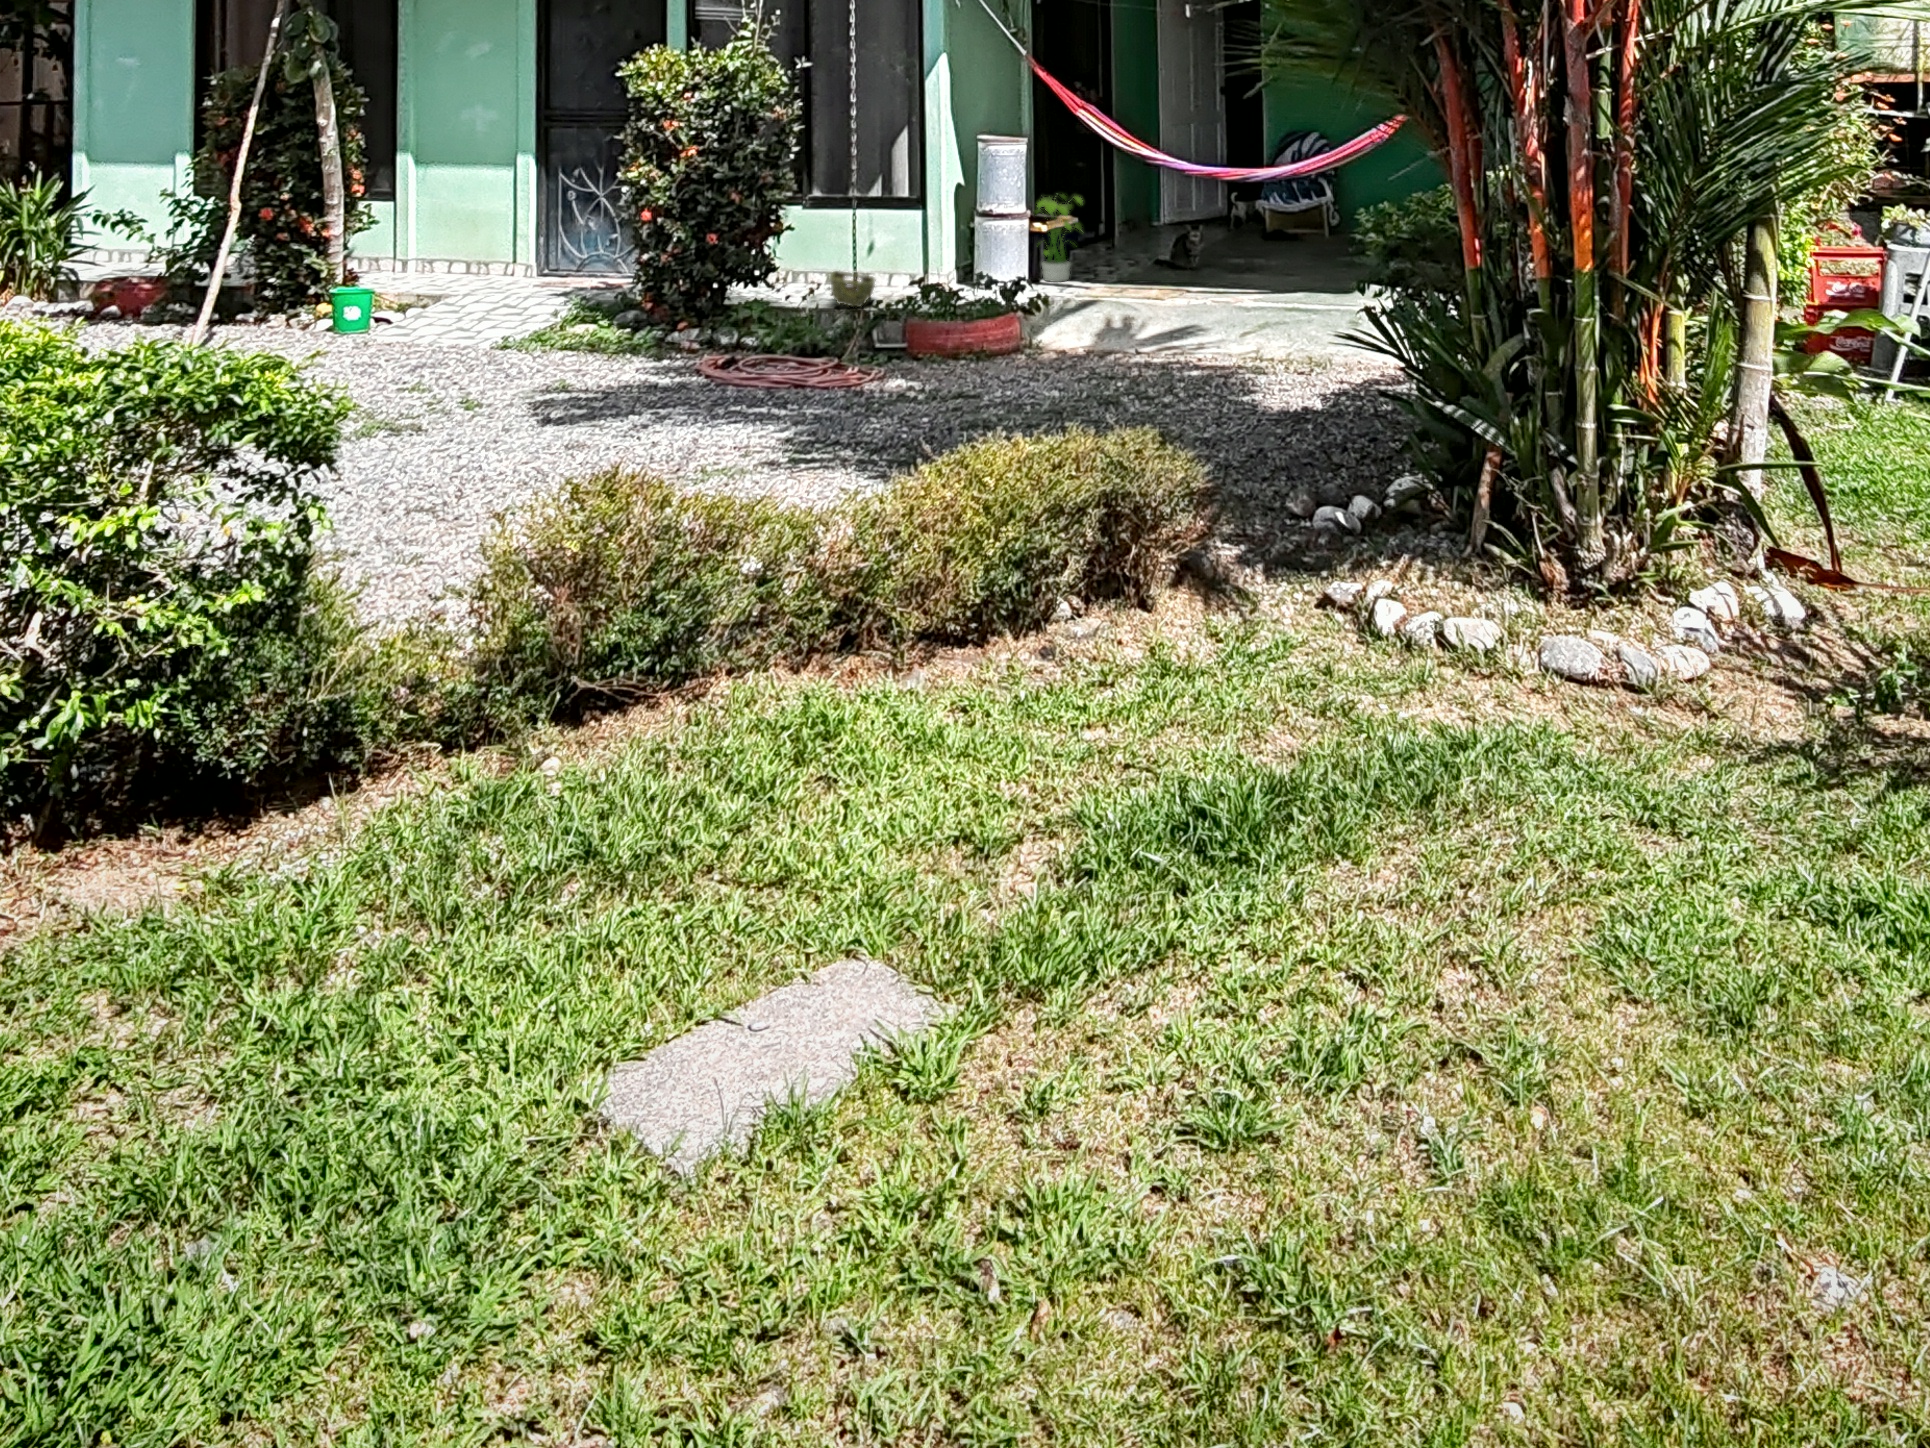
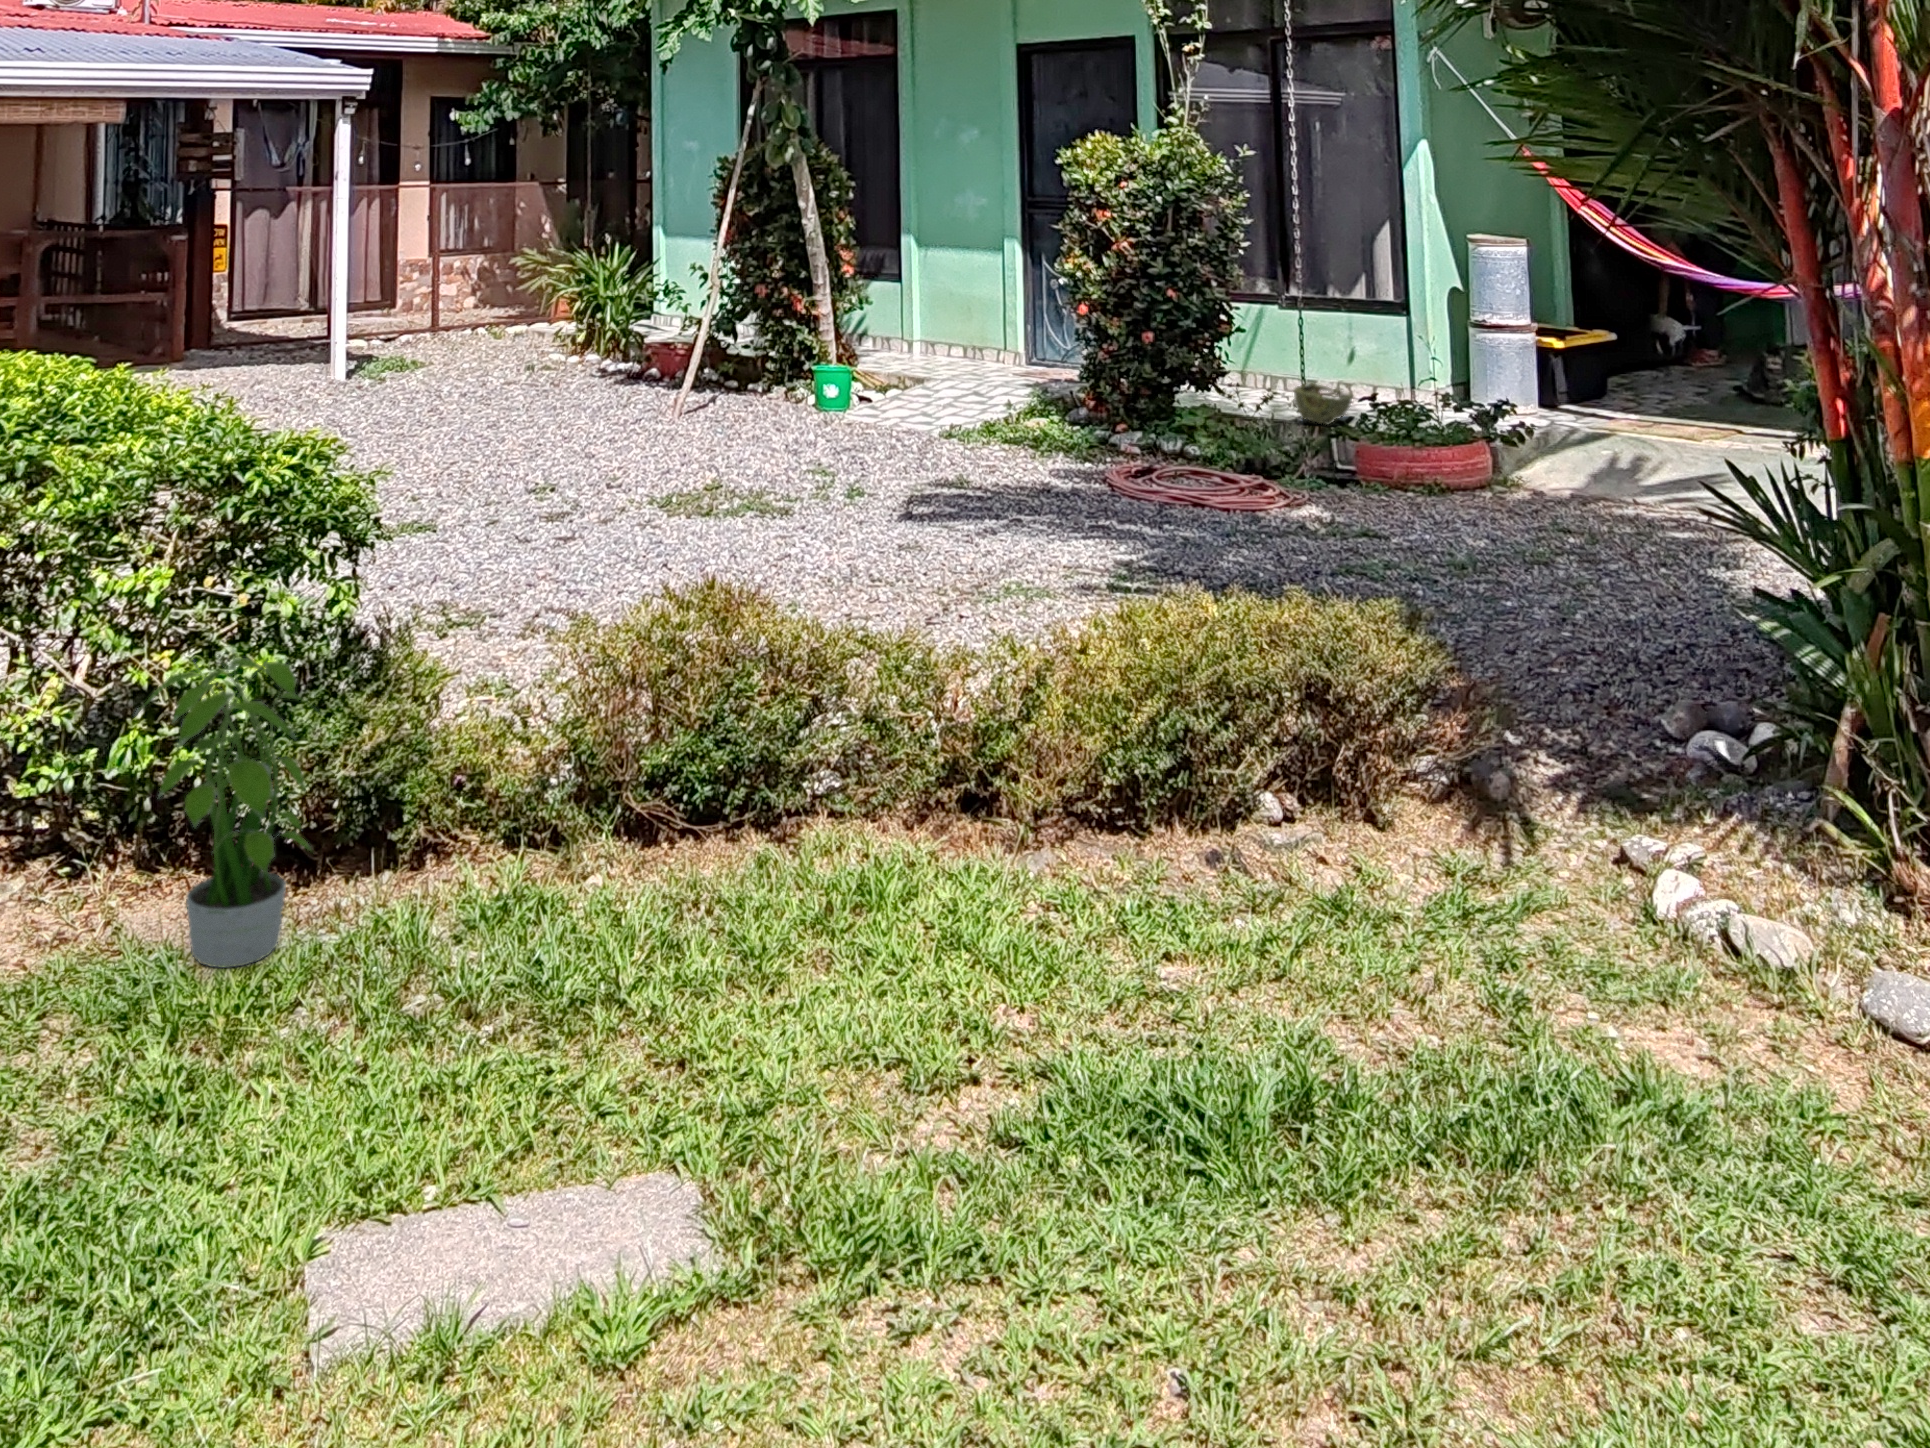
potted plant: present [1035,195,1082,282] -> present [135,657,319,968]

